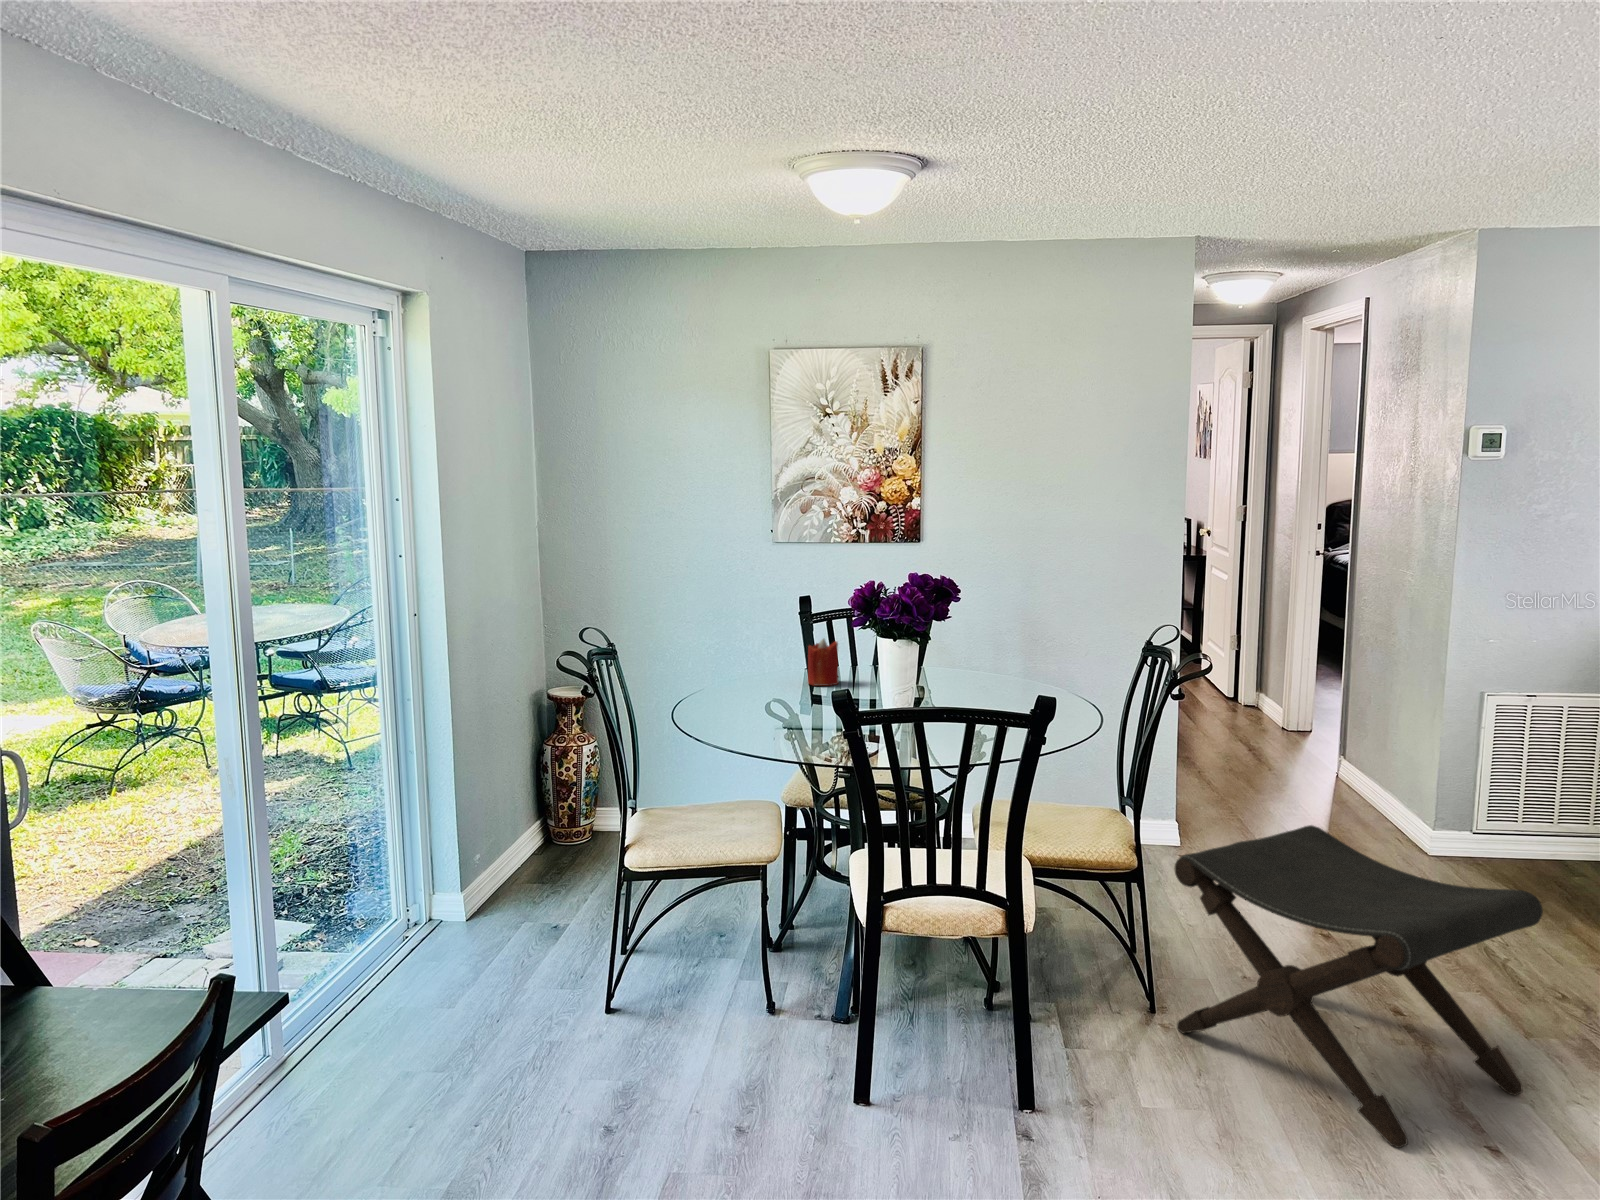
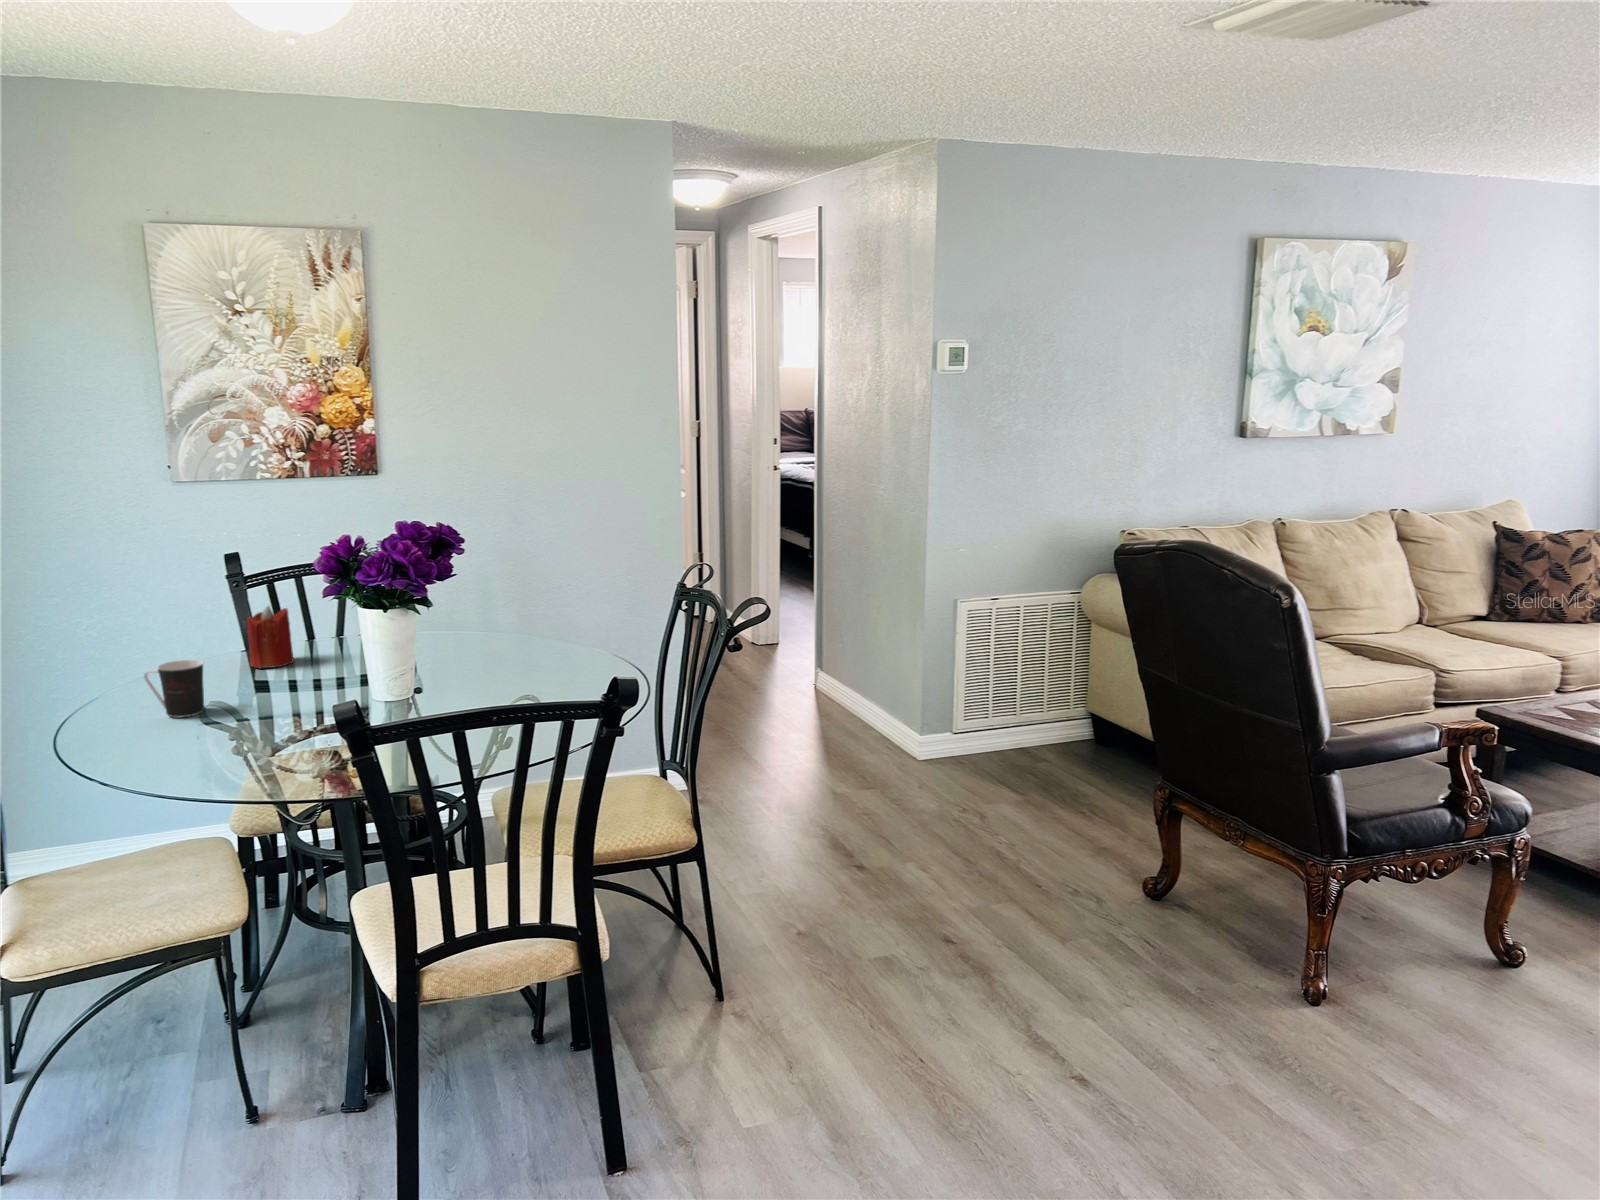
coffee cup: none [733,670,772,711] -> present [144,660,204,717]
footstool: present [1175,825,1543,1148] -> none [745,766,1098,1106]

